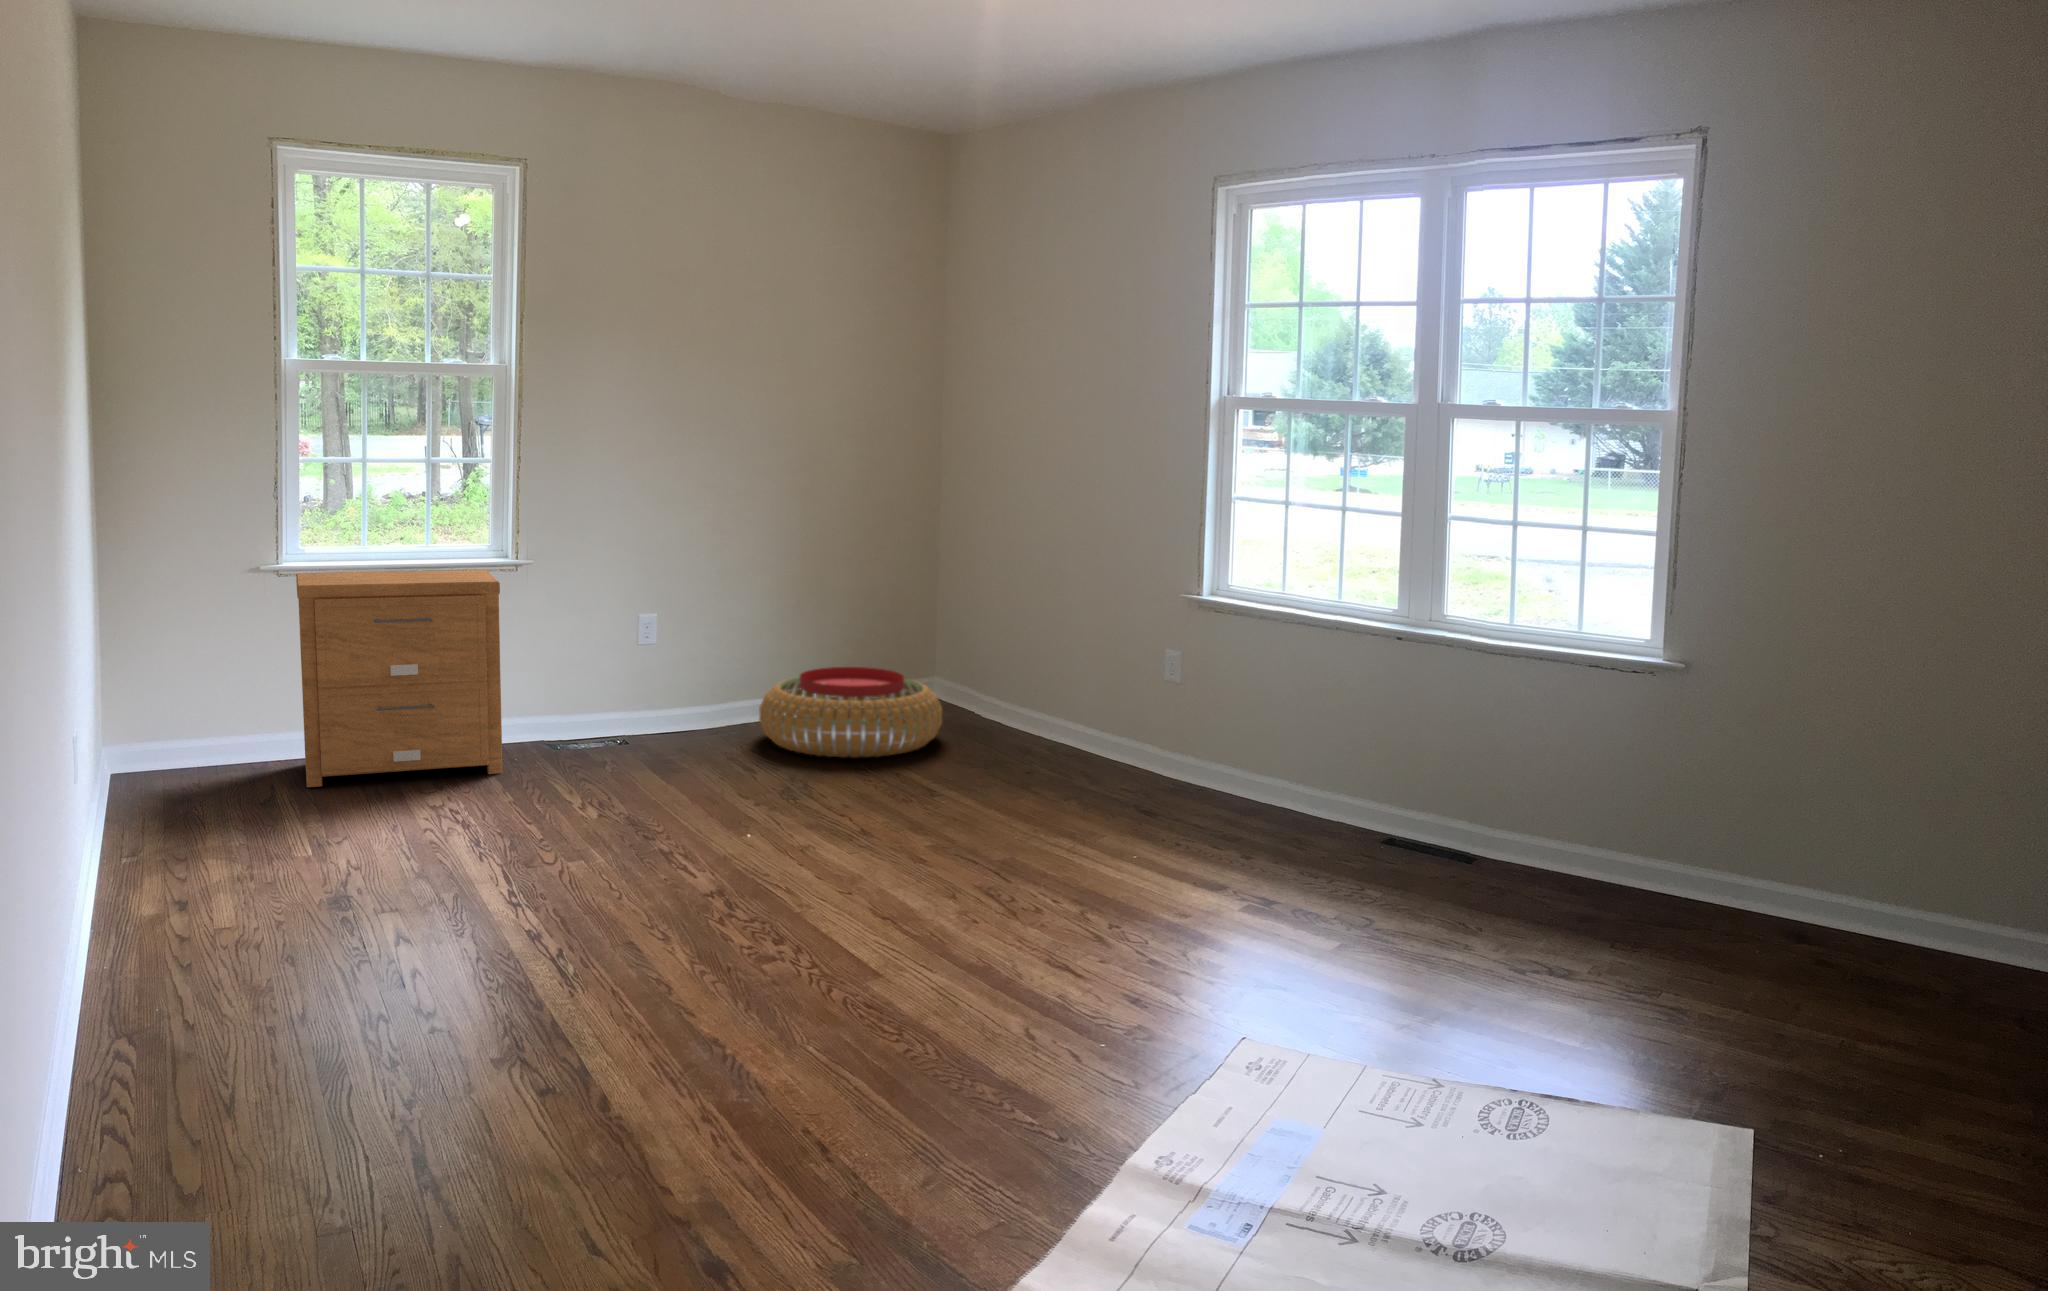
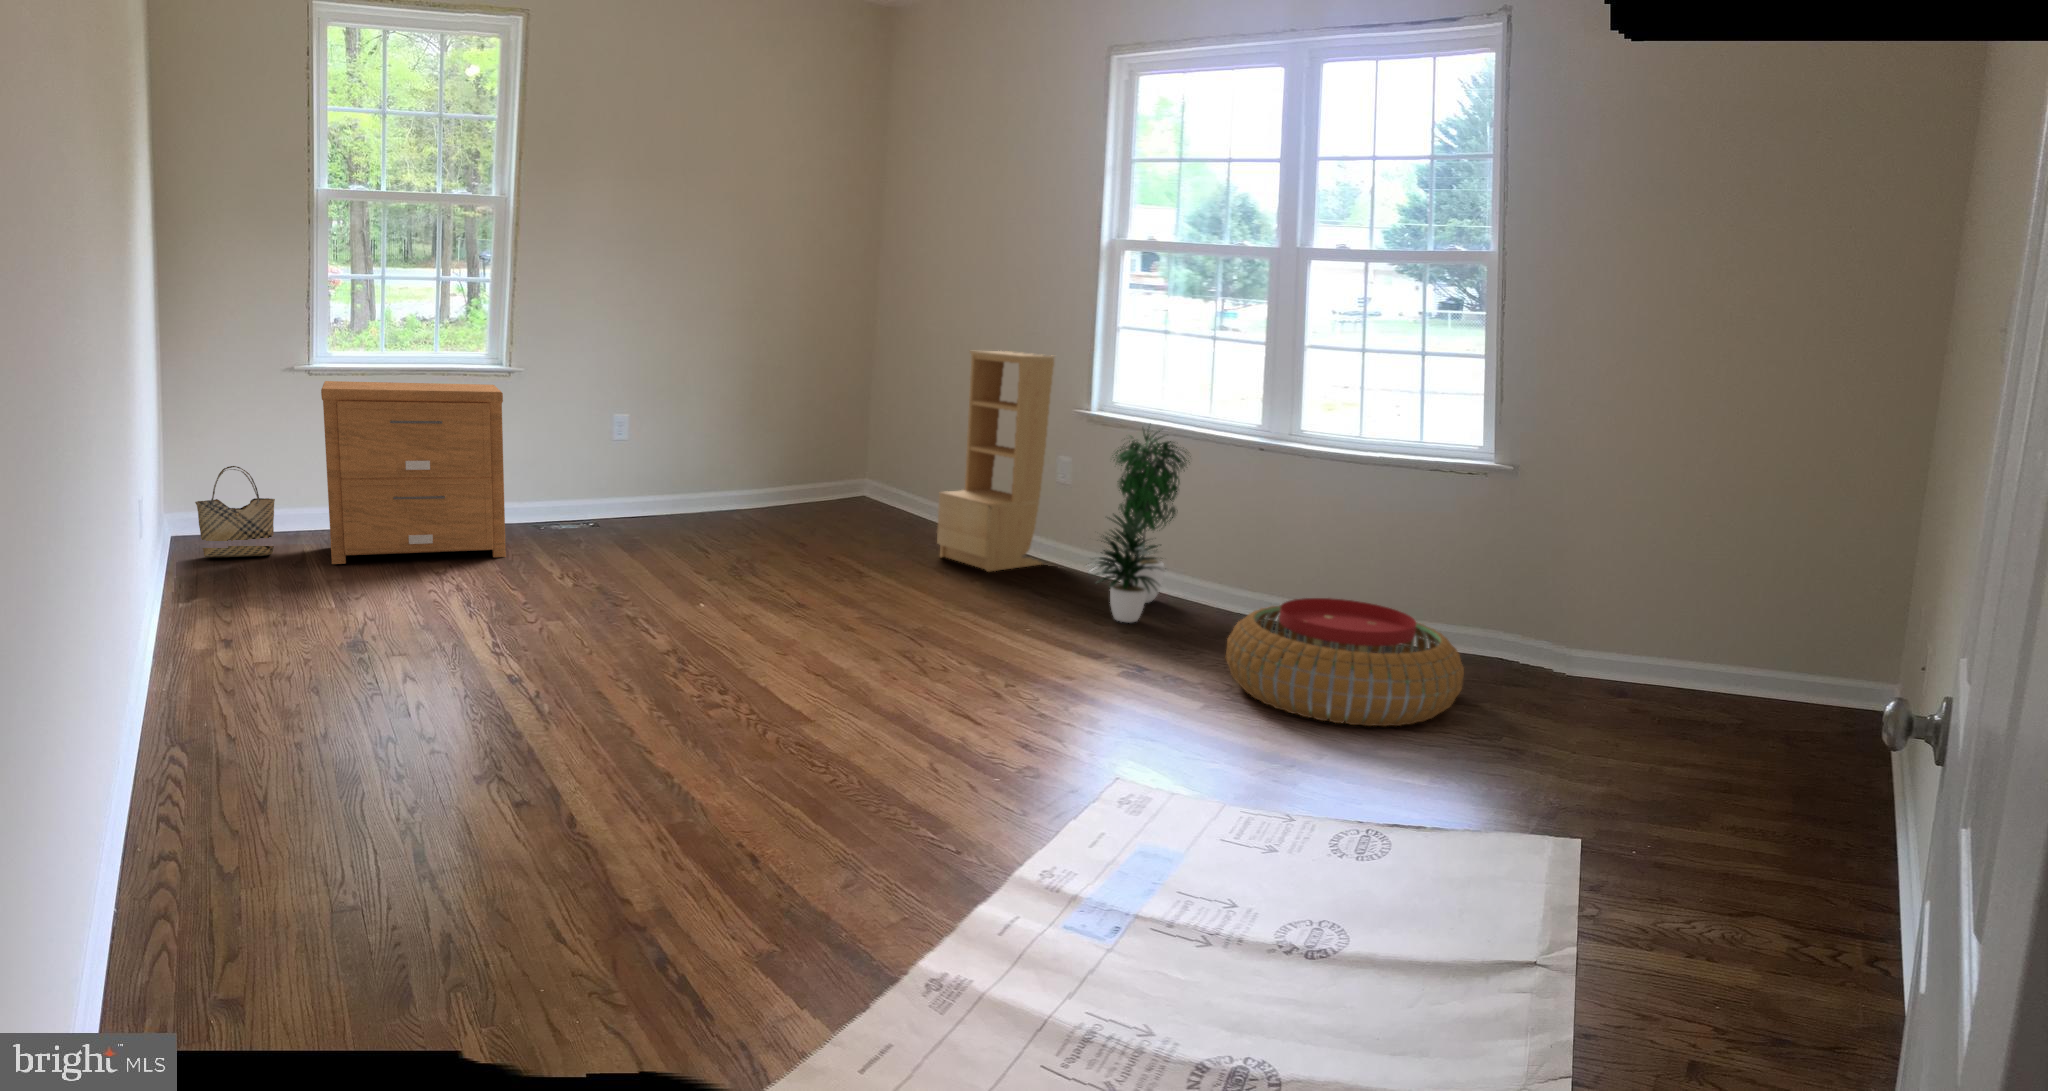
bookshelf: none [1006,515,1155,781] -> present [937,350,1054,572]
potted plant: none [1185,603,1312,845] -> present [1088,427,1190,623]
pouf: present [759,667,942,757] -> present [1225,598,1464,726]
woven basket: none [153,674,241,782] -> present [195,466,275,557]

